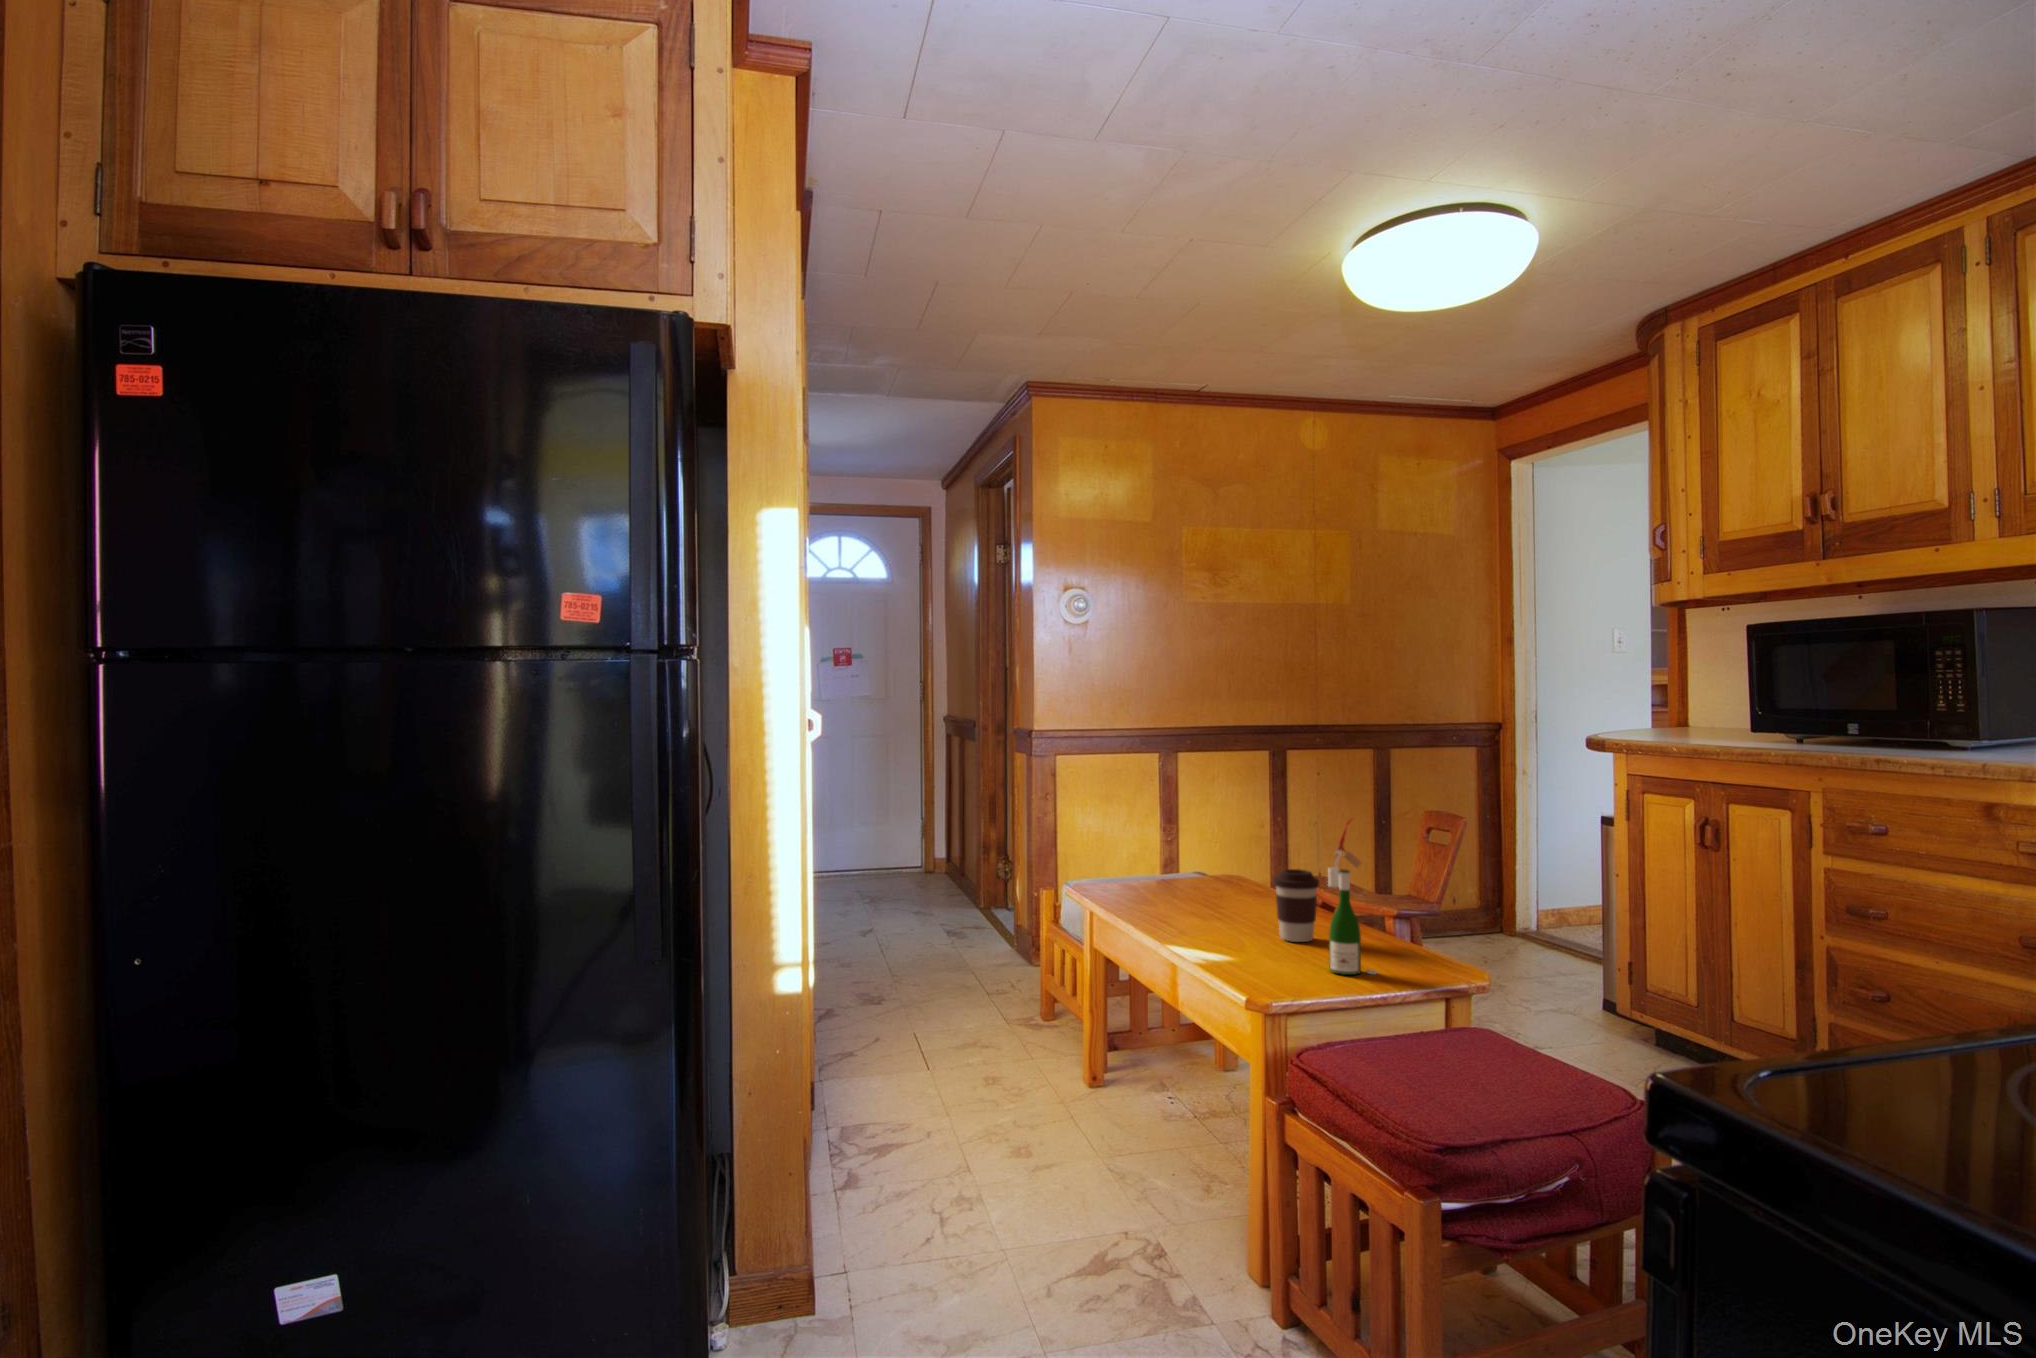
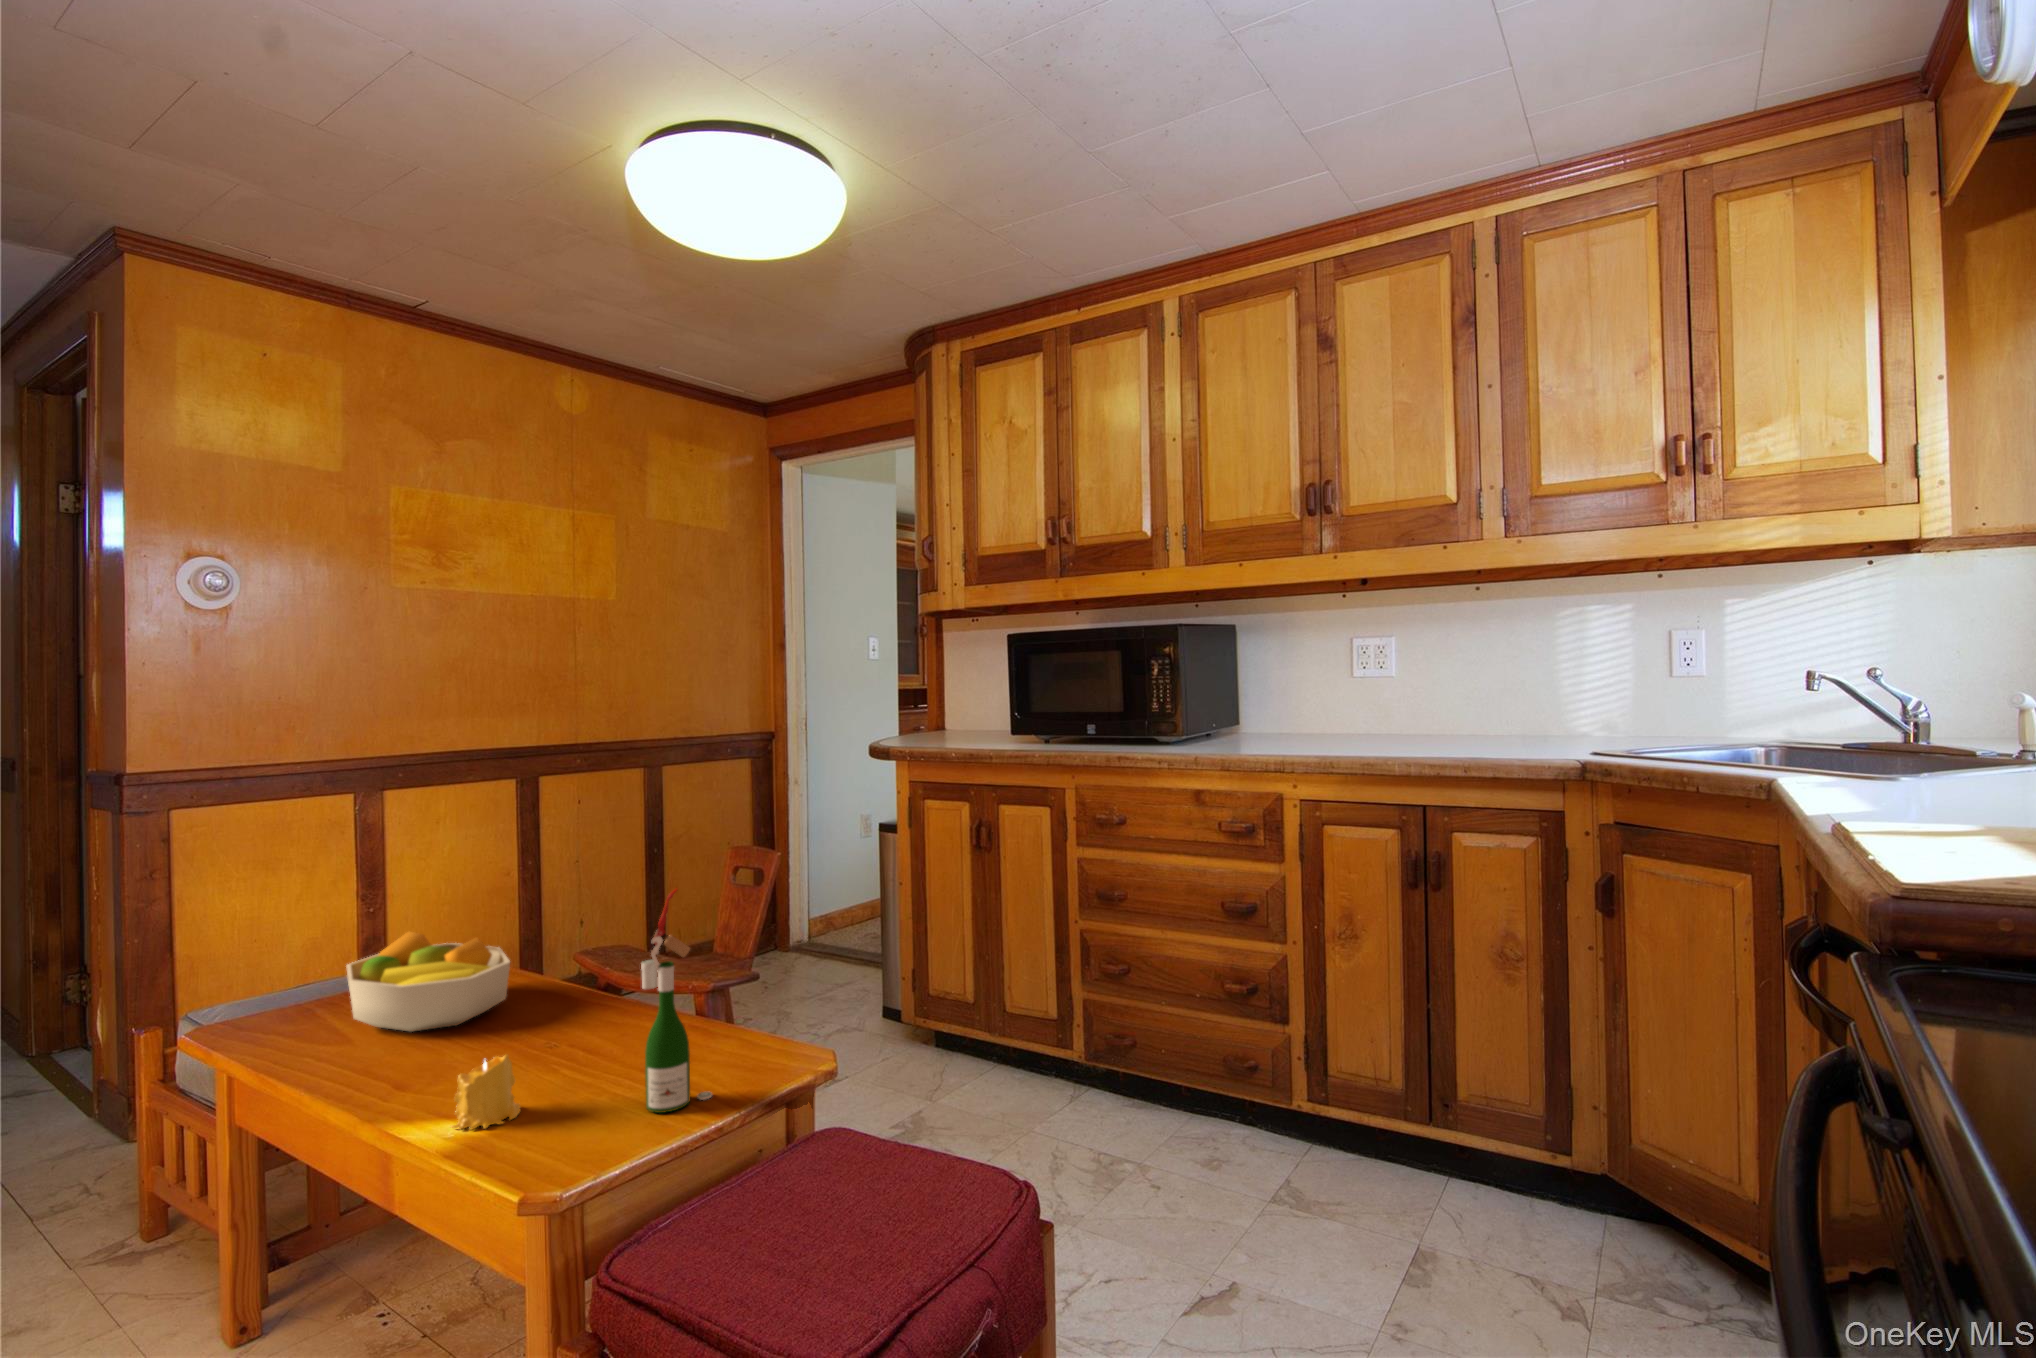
fruit bowl: none [1153,843,1251,909] -> present [347,932,510,1032]
coffee cup: present [1273,869,1319,942] -> none [551,958,619,1065]
candle: none [1209,914,1251,959] -> present [451,1054,521,1130]

